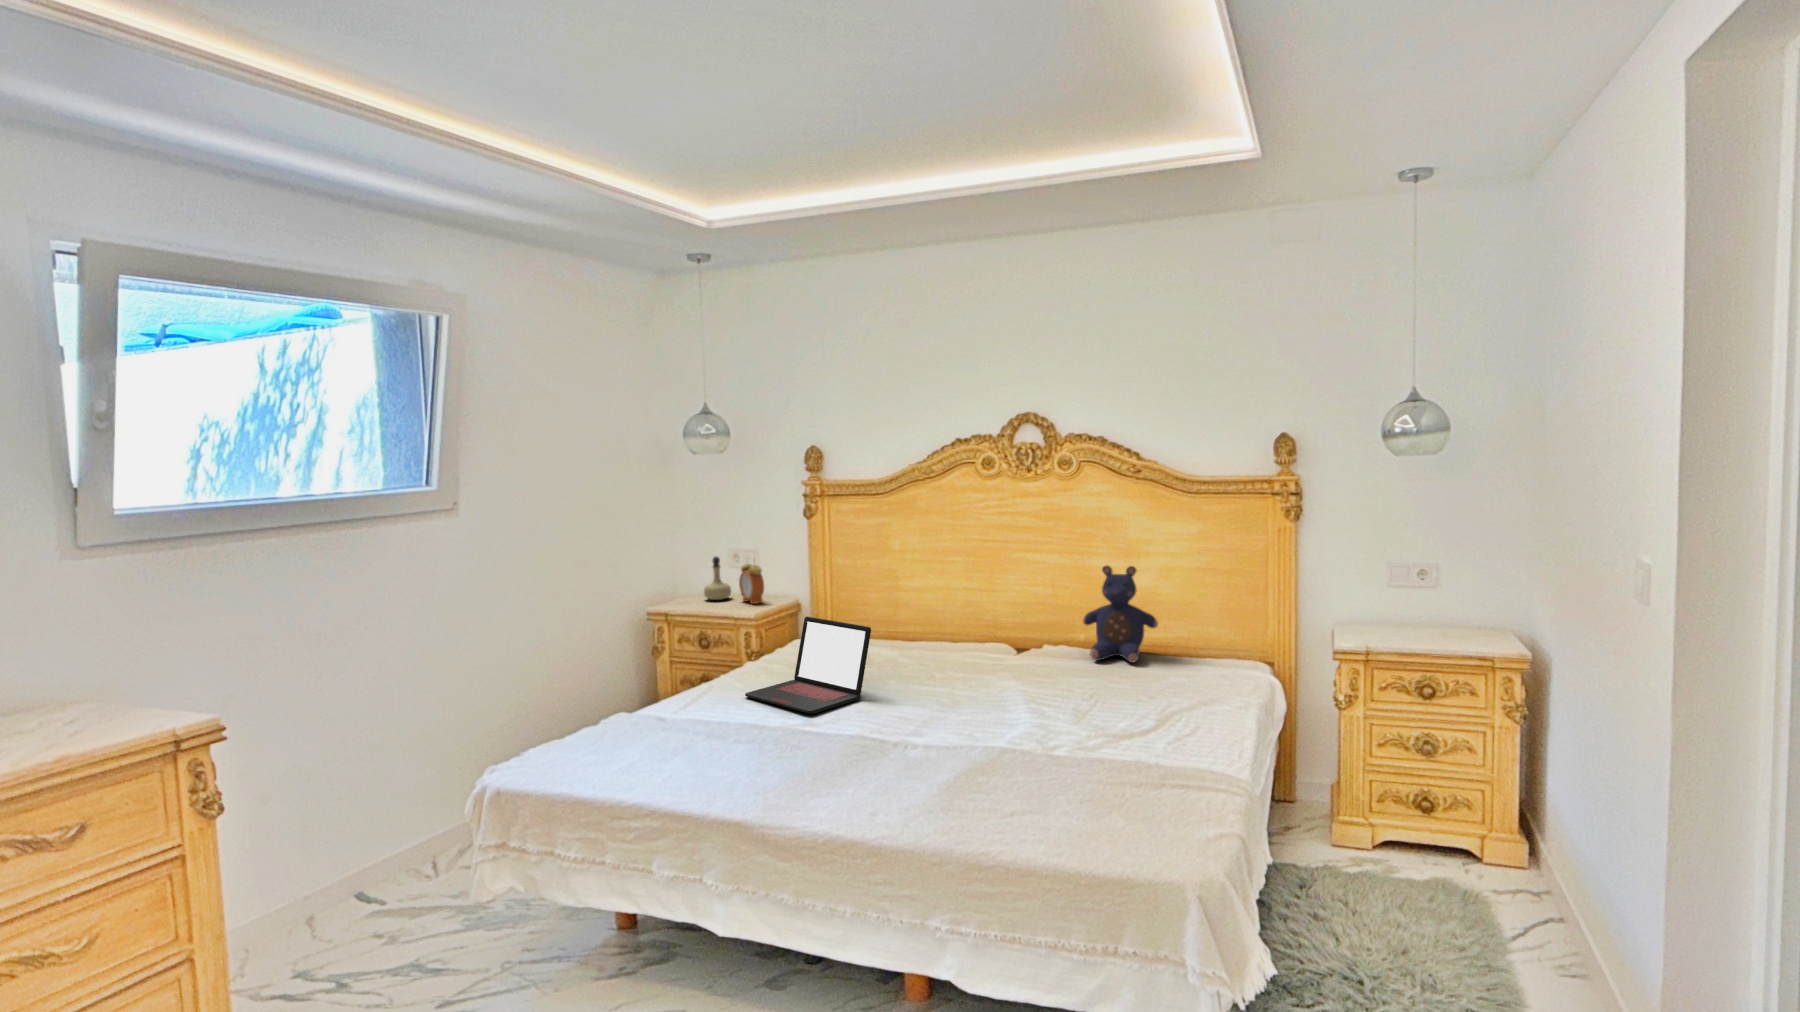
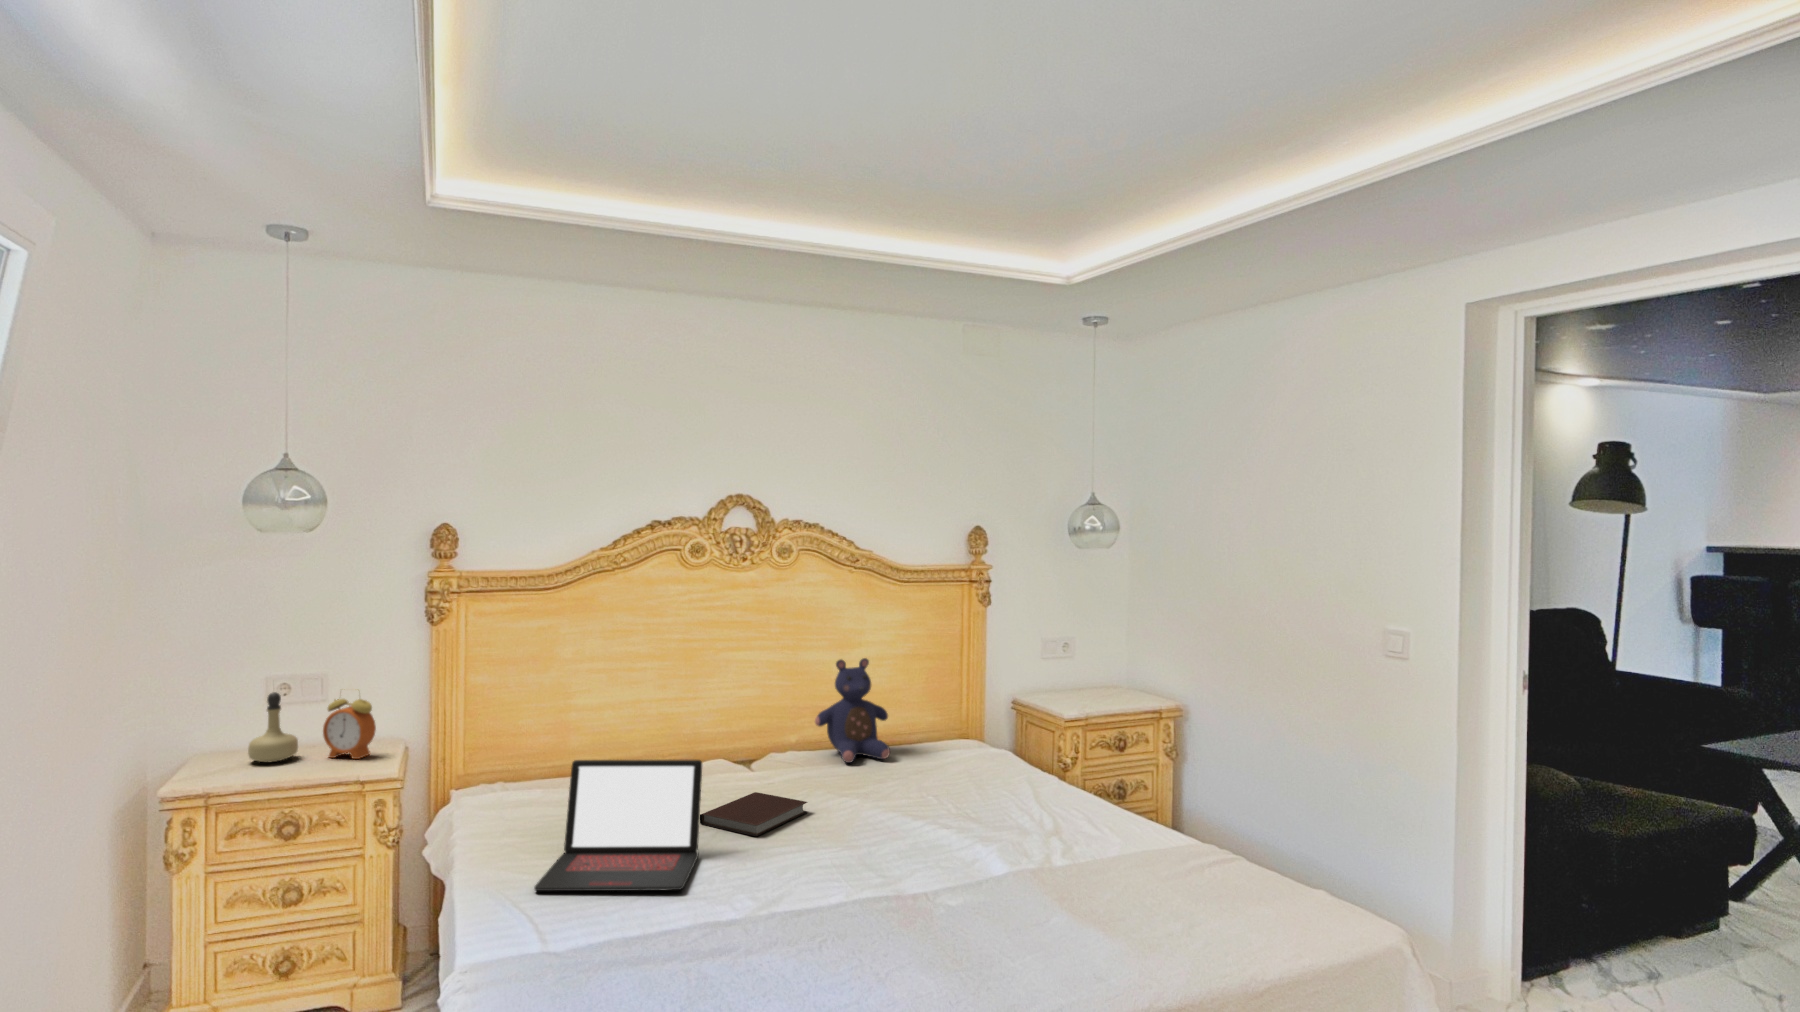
notebook: none [904,667,988,695] -> present [700,792,807,836]

